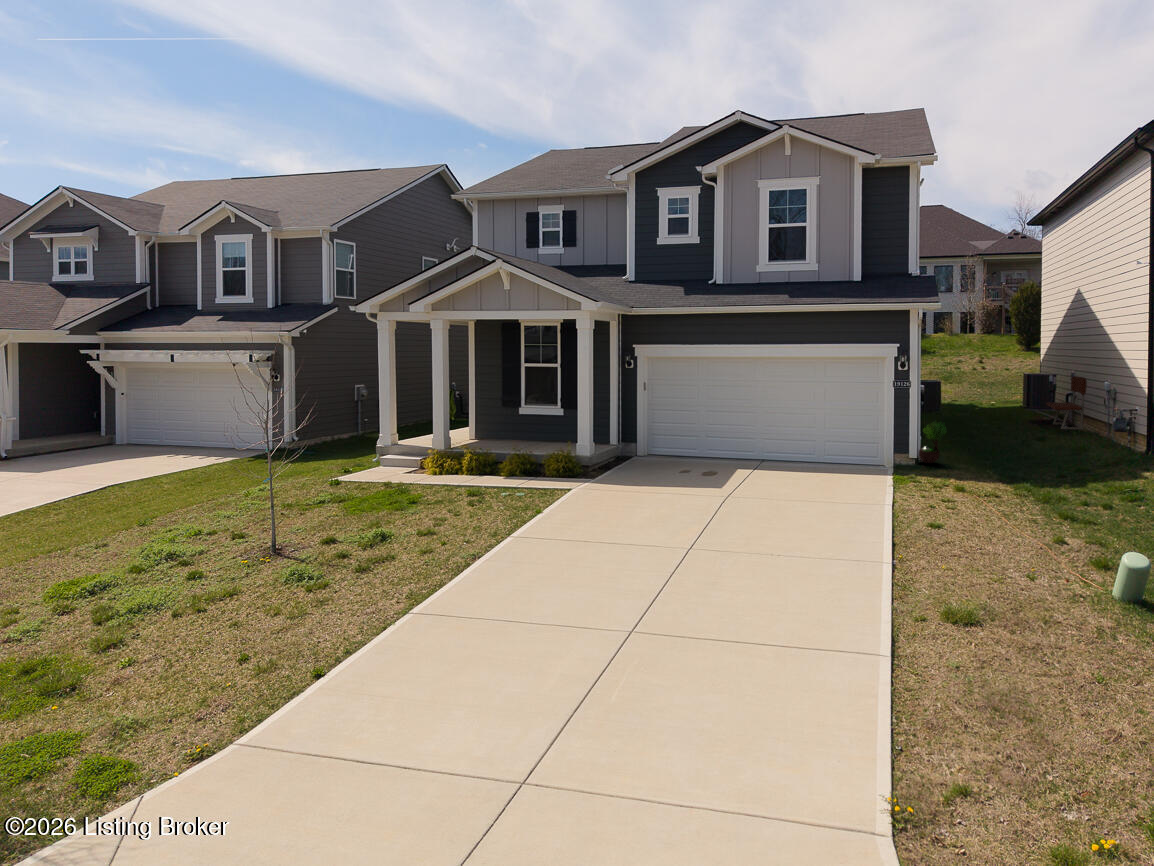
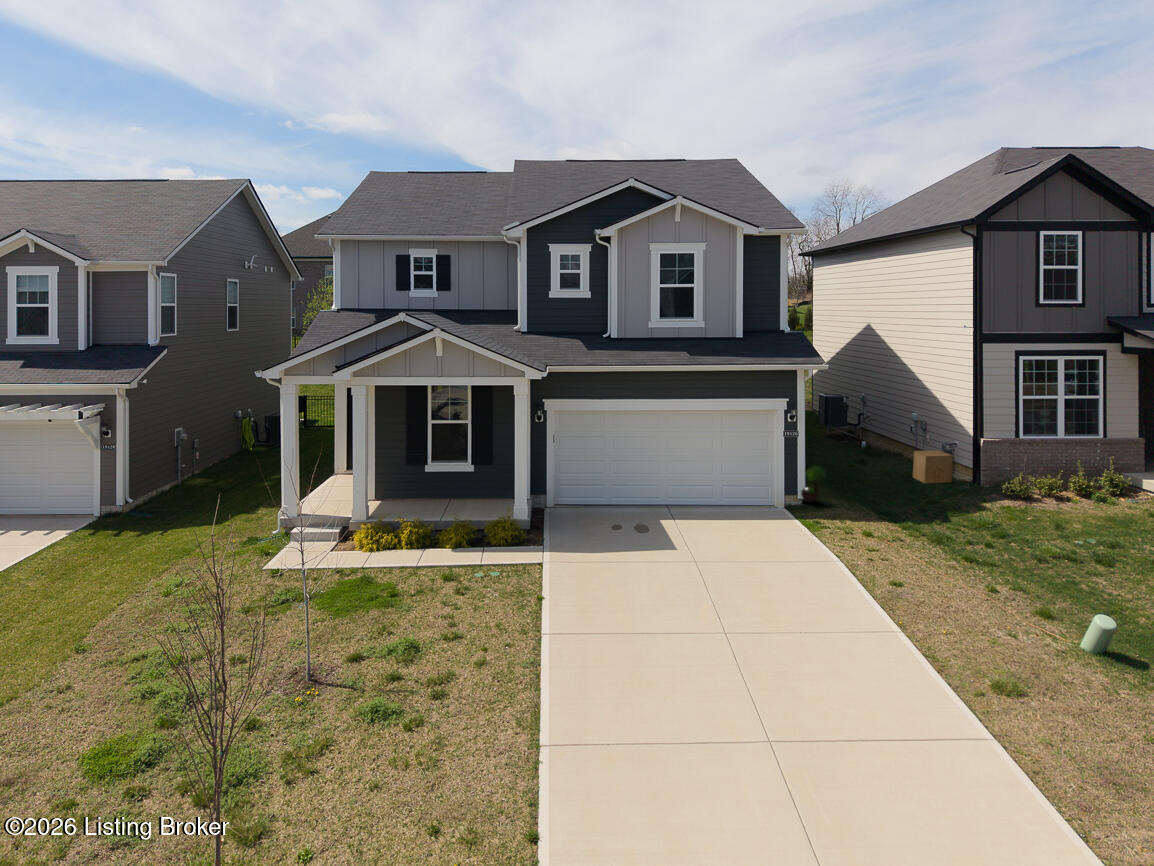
bench: present [1046,376,1087,430] -> none [851,404,887,451]
cardboard box: none [1089,419,1138,456] -> present [913,450,953,483]

